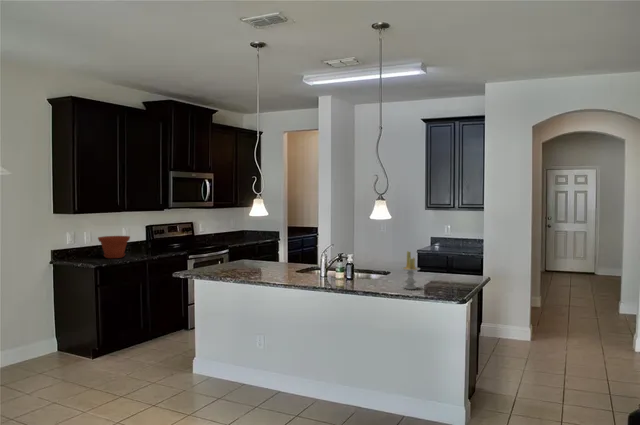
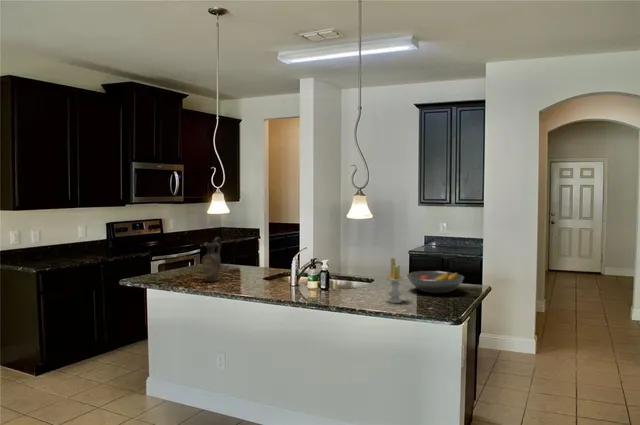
plant pot: present [98,236,130,258] -> none [44,235,82,261]
ceramic pitcher: none [242,236,258,274] -> present [202,237,221,281]
fruit bowl: none [420,264,468,282] -> present [407,271,464,293]

